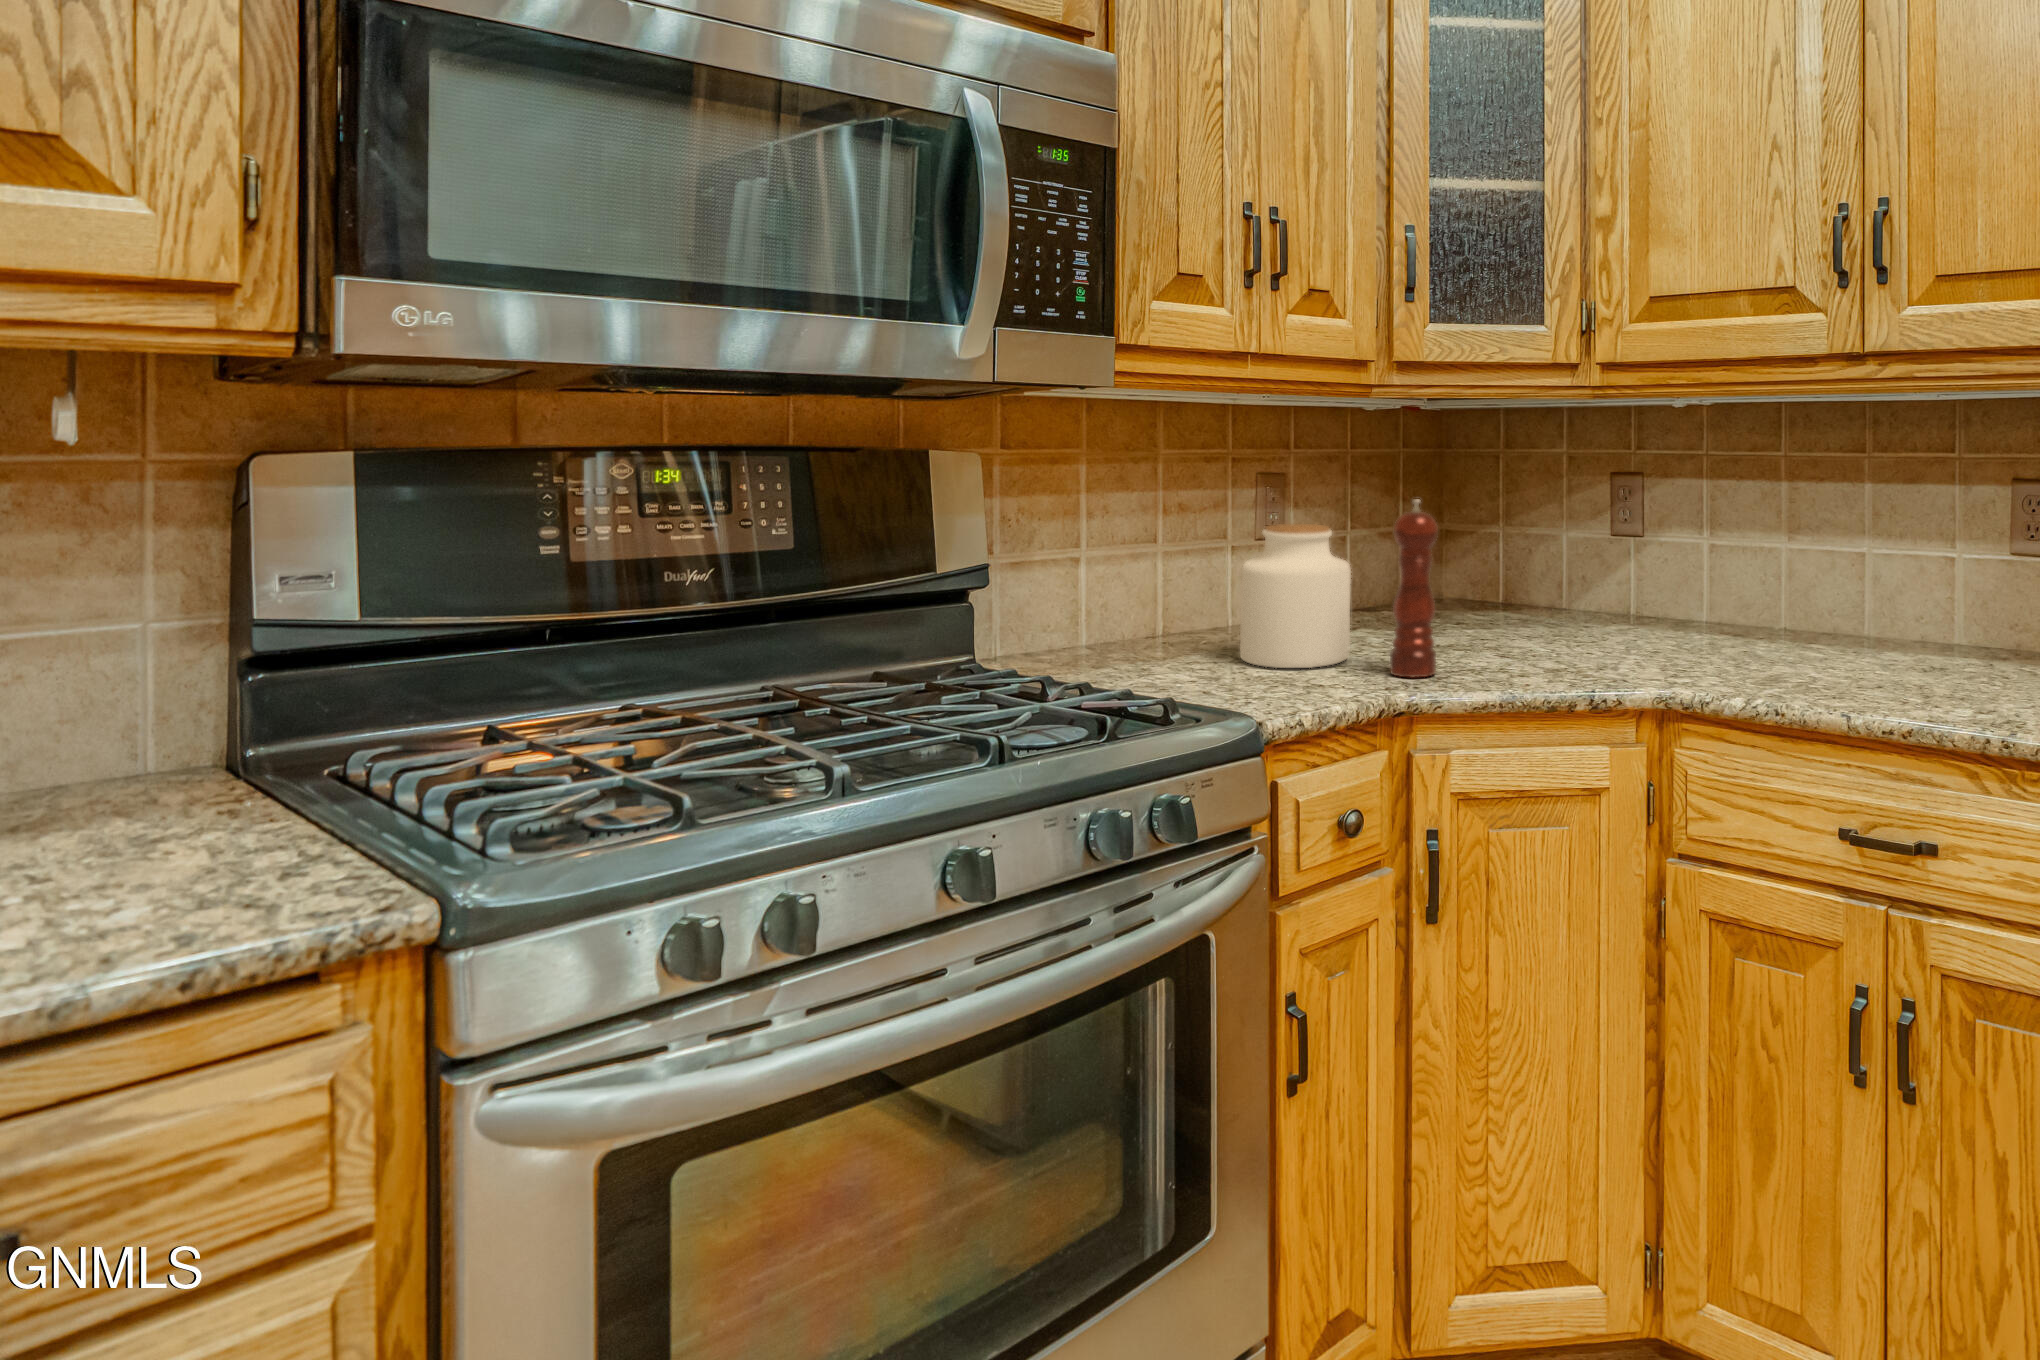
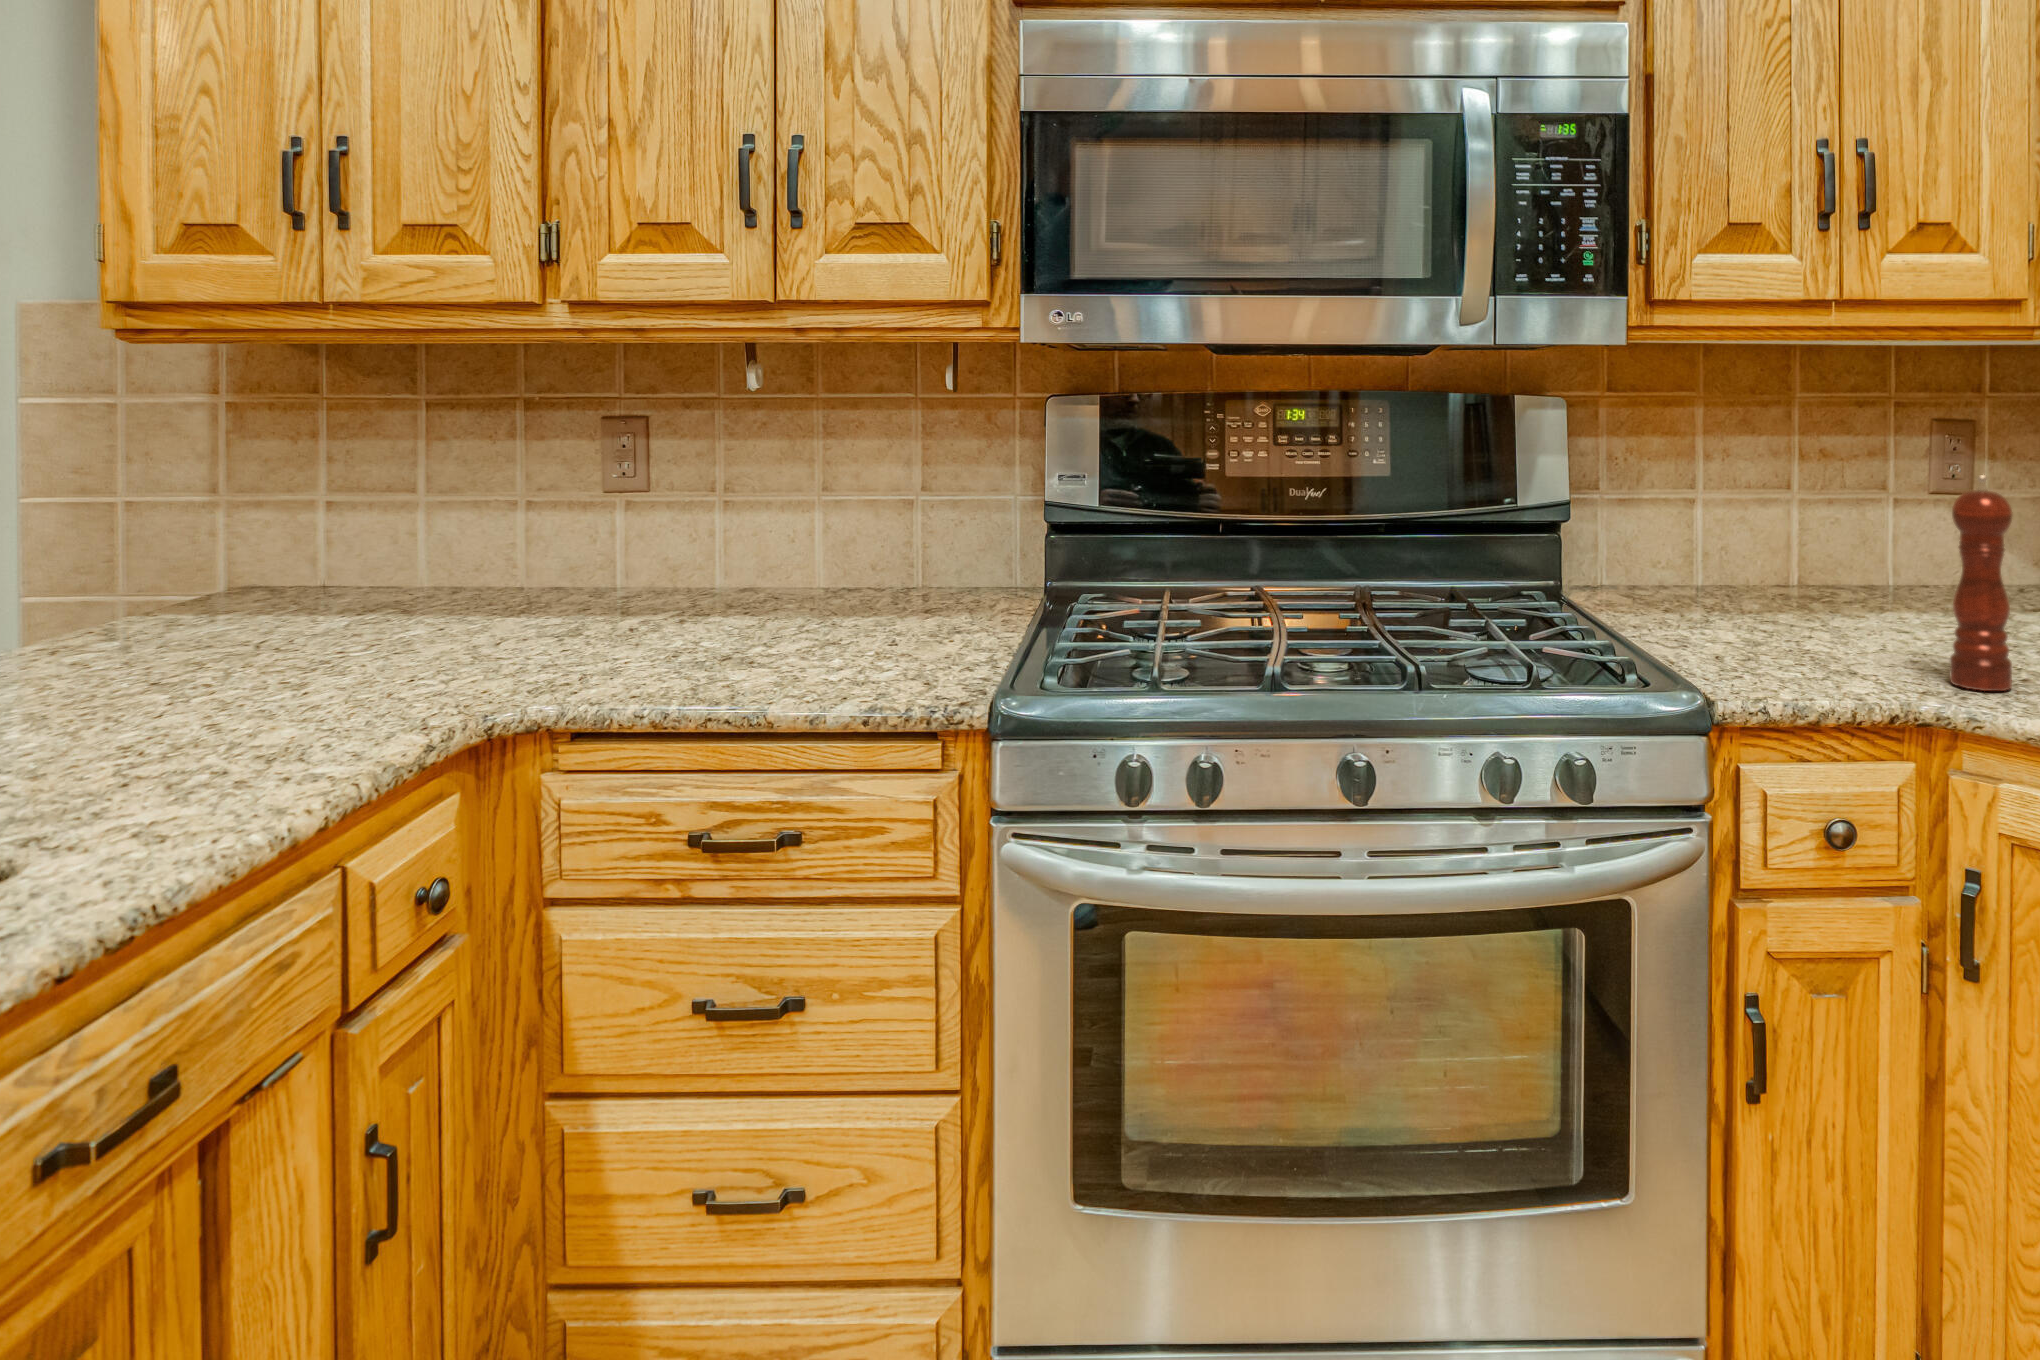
jar: present [1240,524,1351,668] -> none [1811,497,1946,660]

